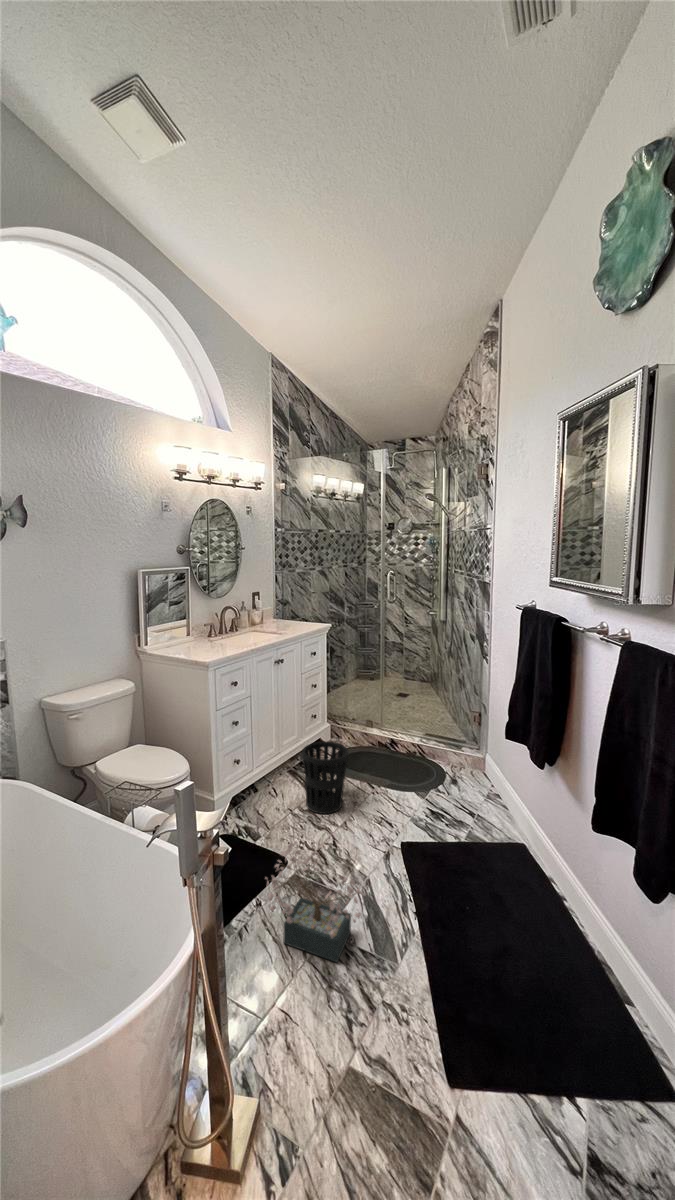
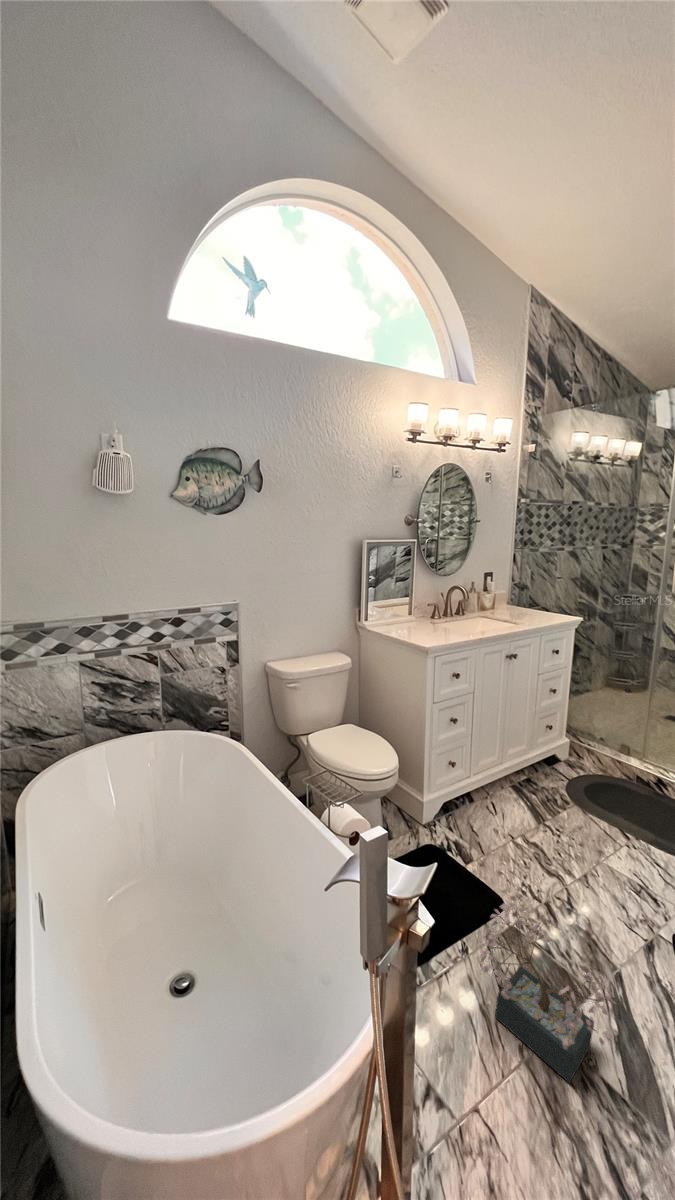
wastebasket: present [302,742,349,814] -> none [532,764,598,858]

